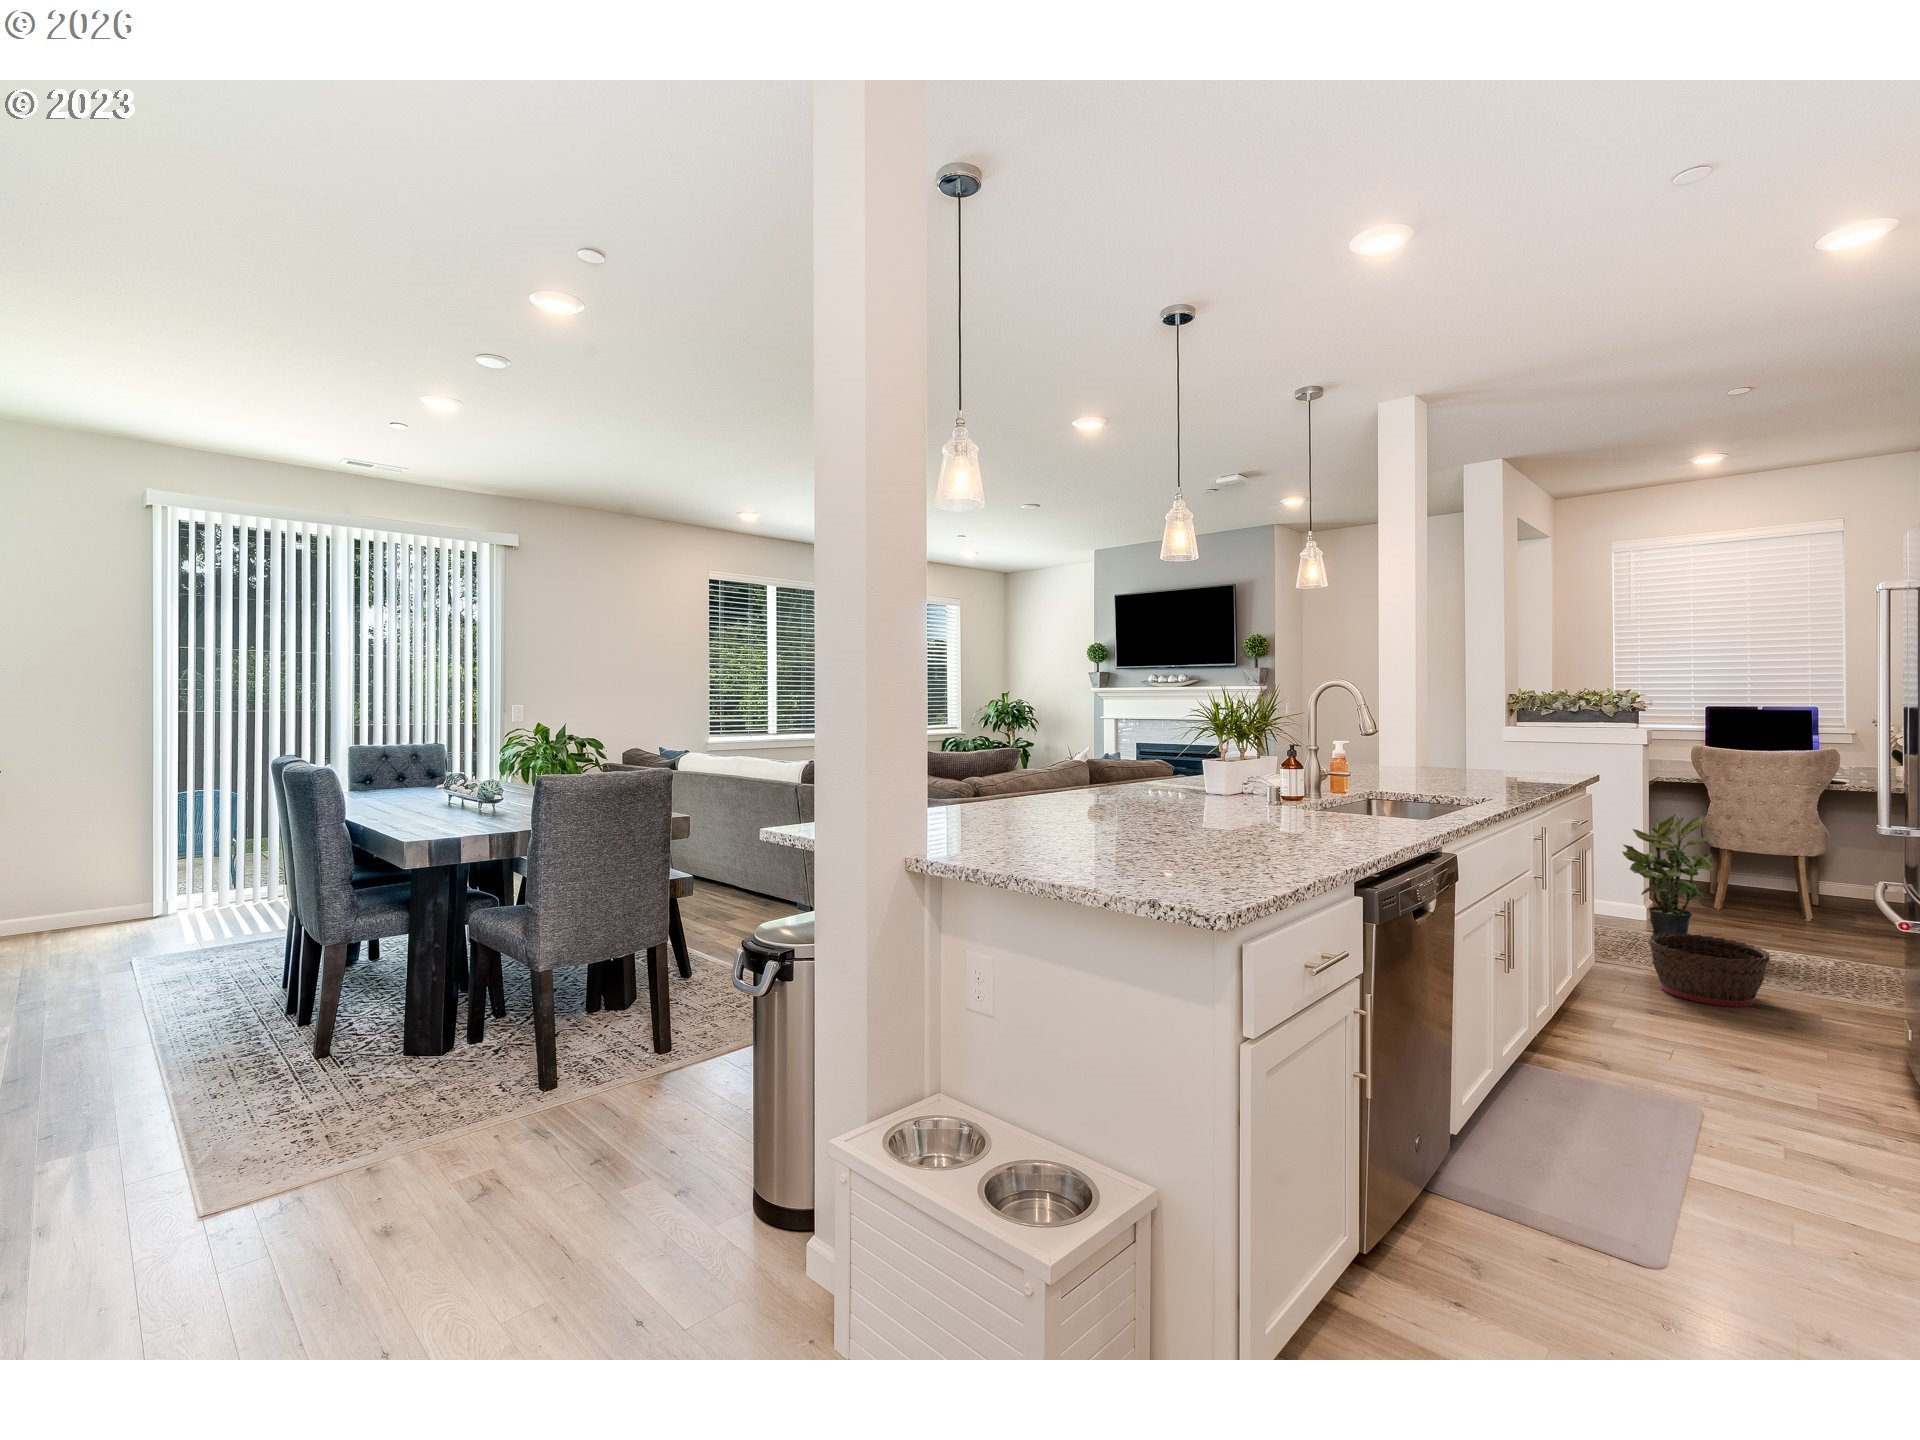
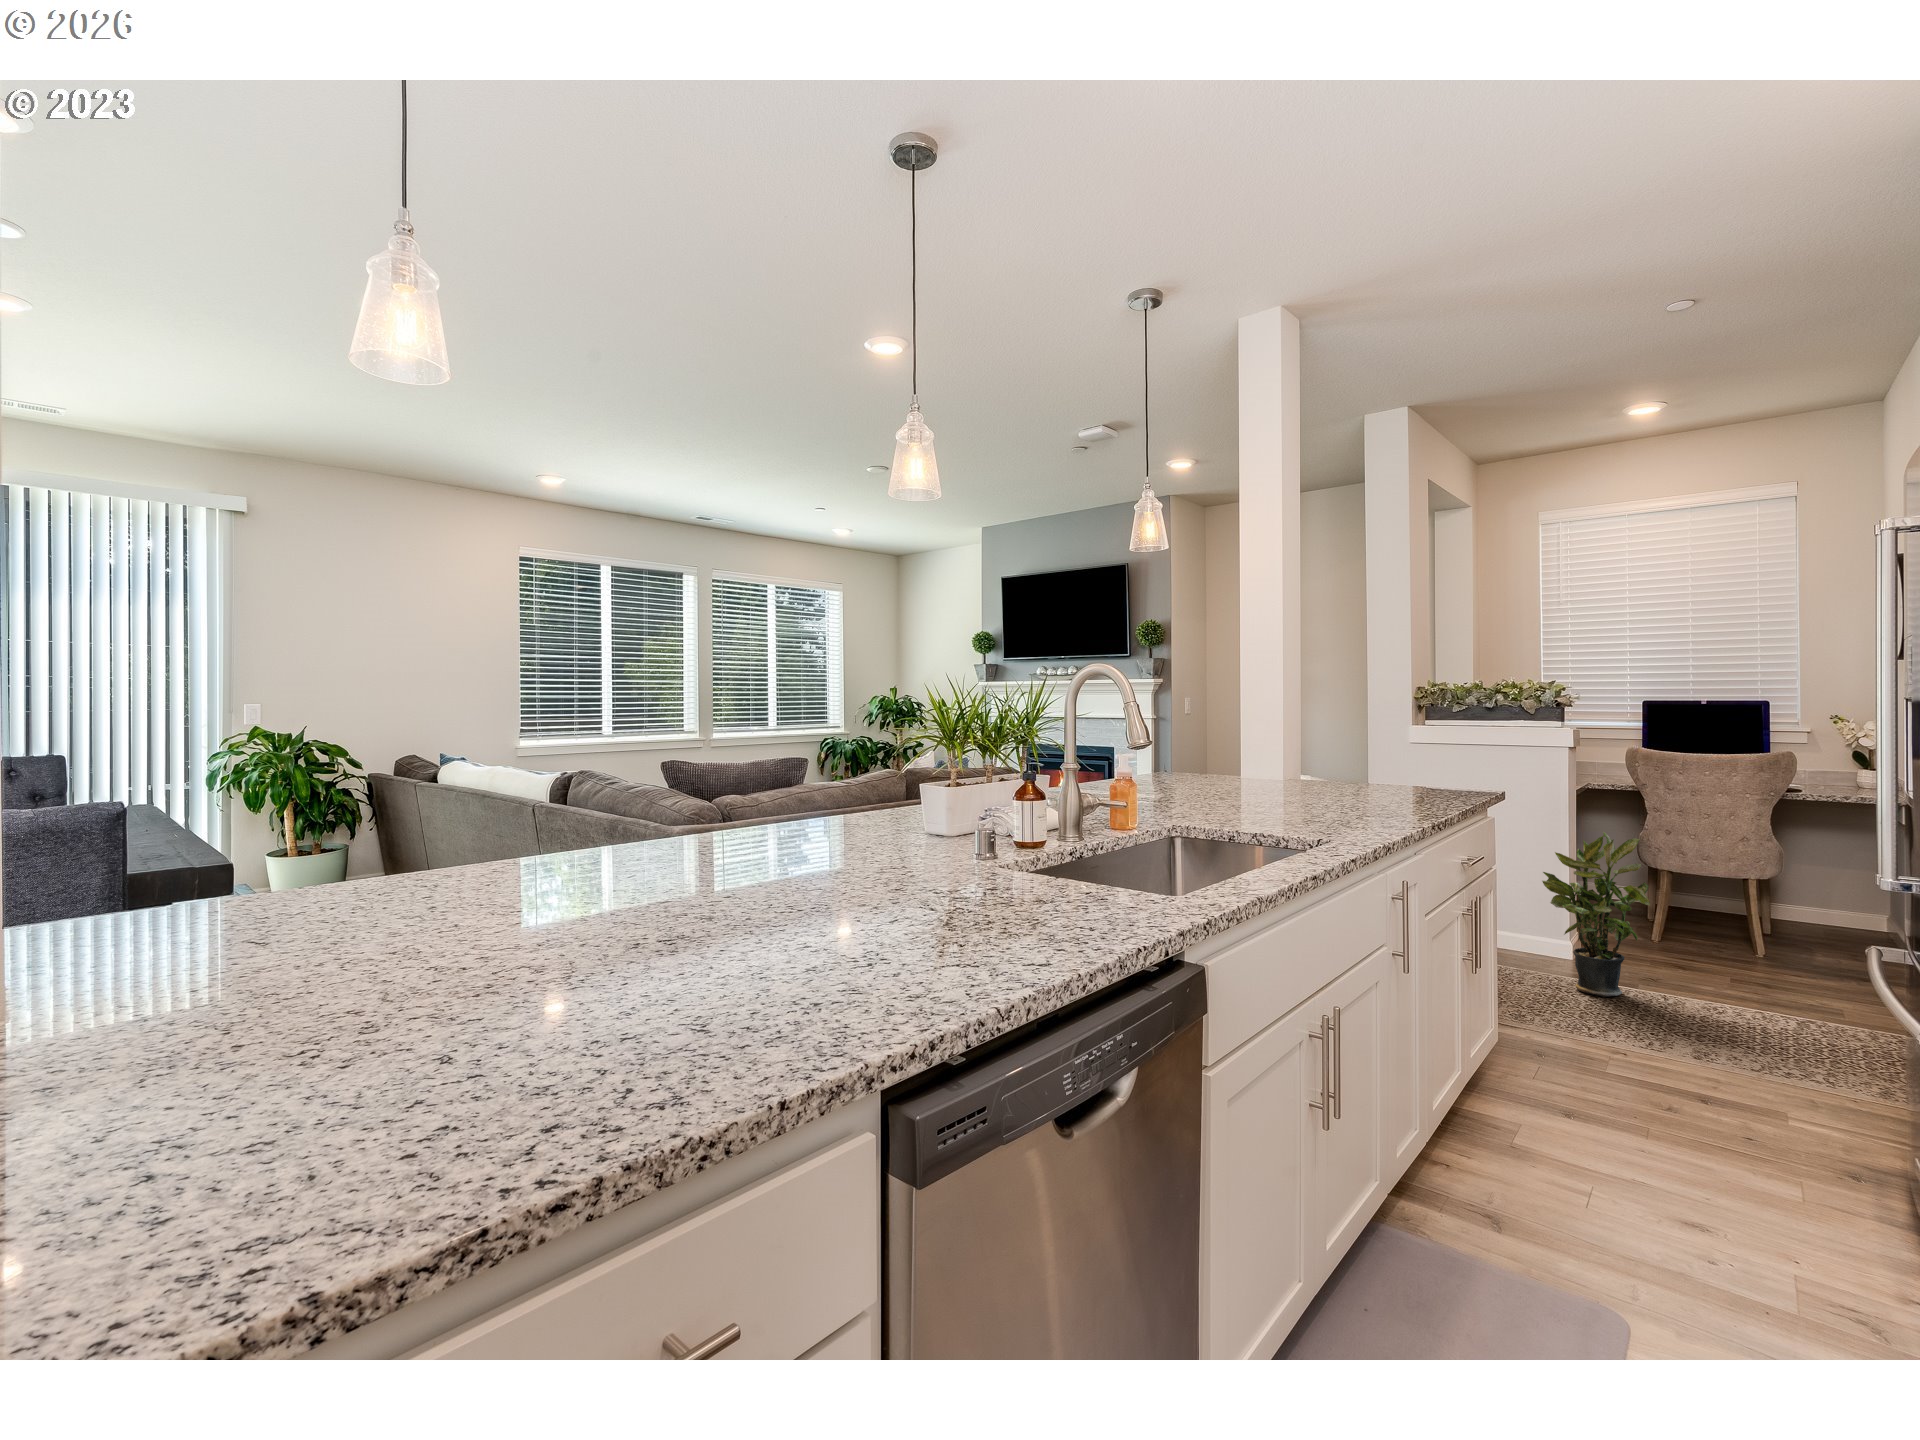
basket: present [1649,933,1770,1007] -> none [1567,993,1717,1097]

